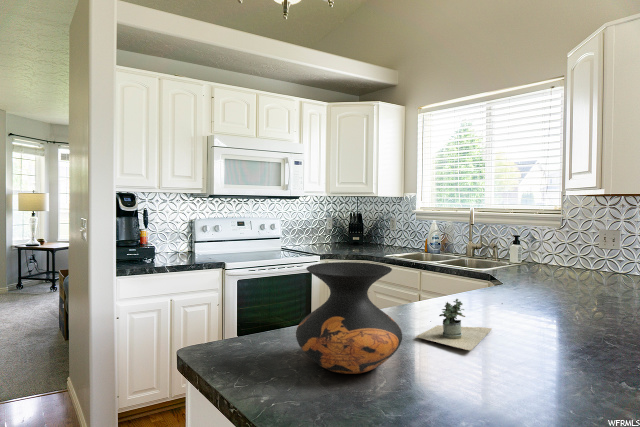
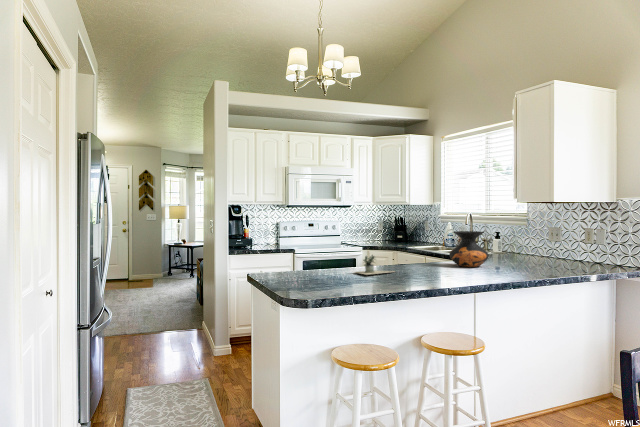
vase: present [296,262,402,374] -> present [449,231,489,267]

